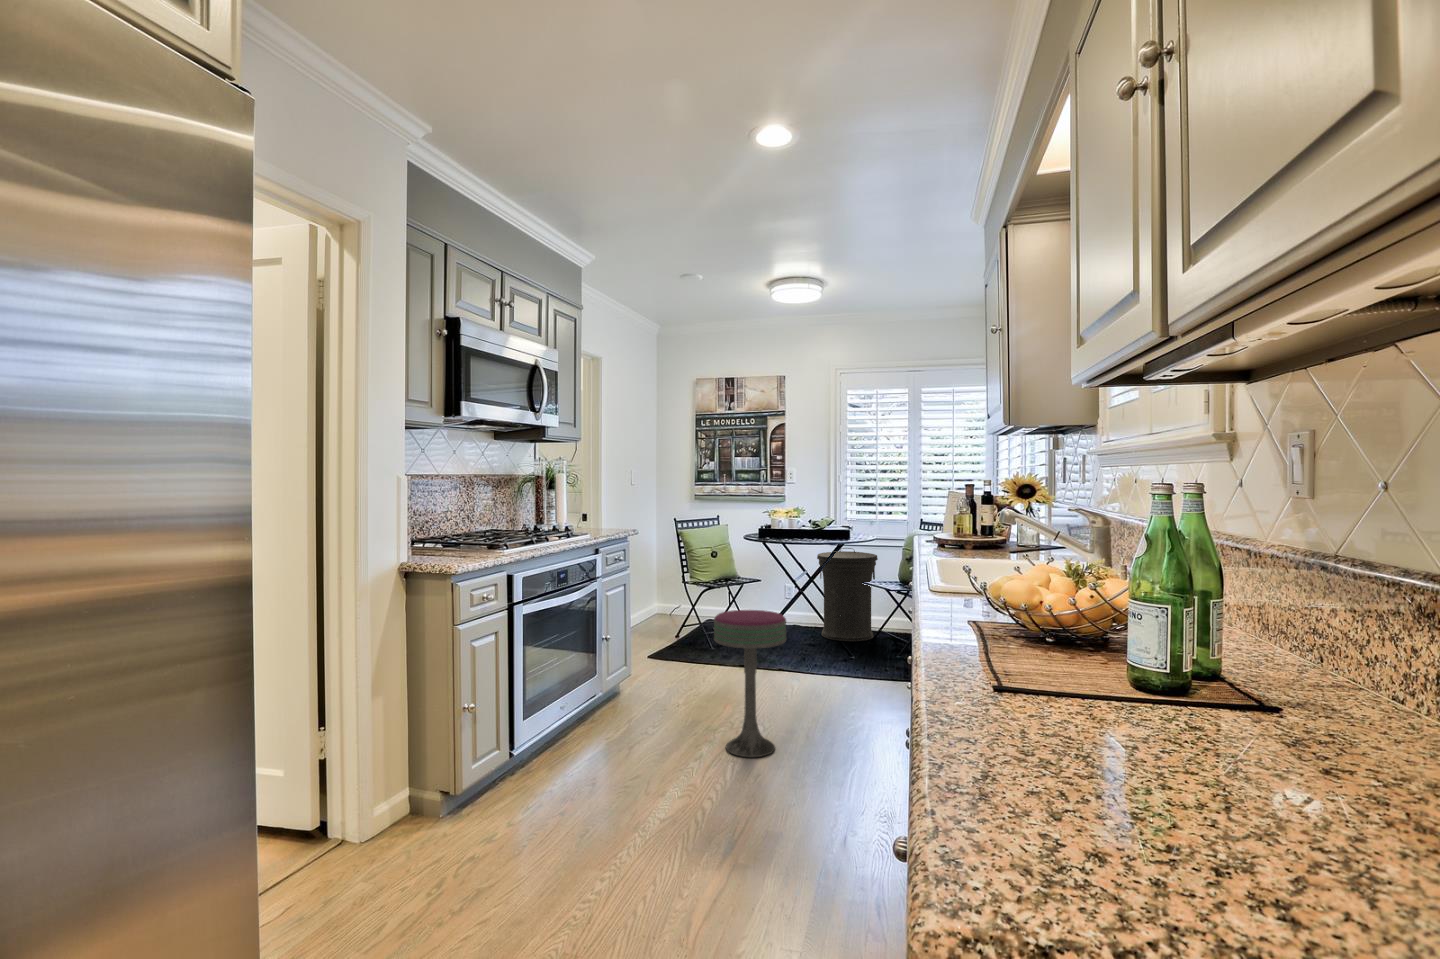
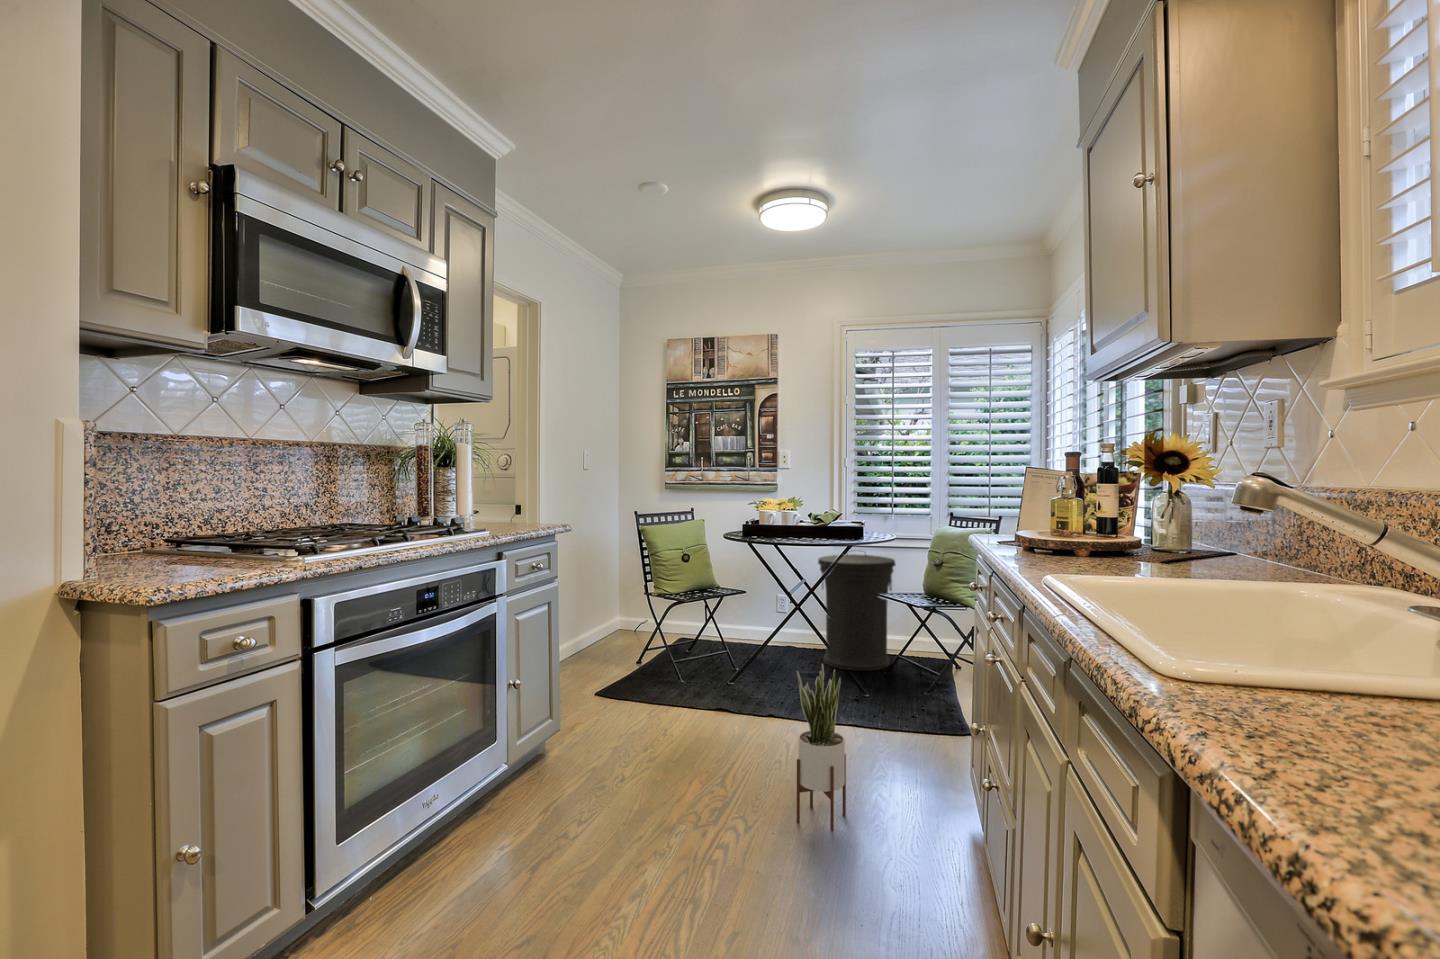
bar stool: present [714,610,786,757] -> none [666,646,779,884]
potted plant: none [798,623,832,733] -> present [797,663,846,831]

